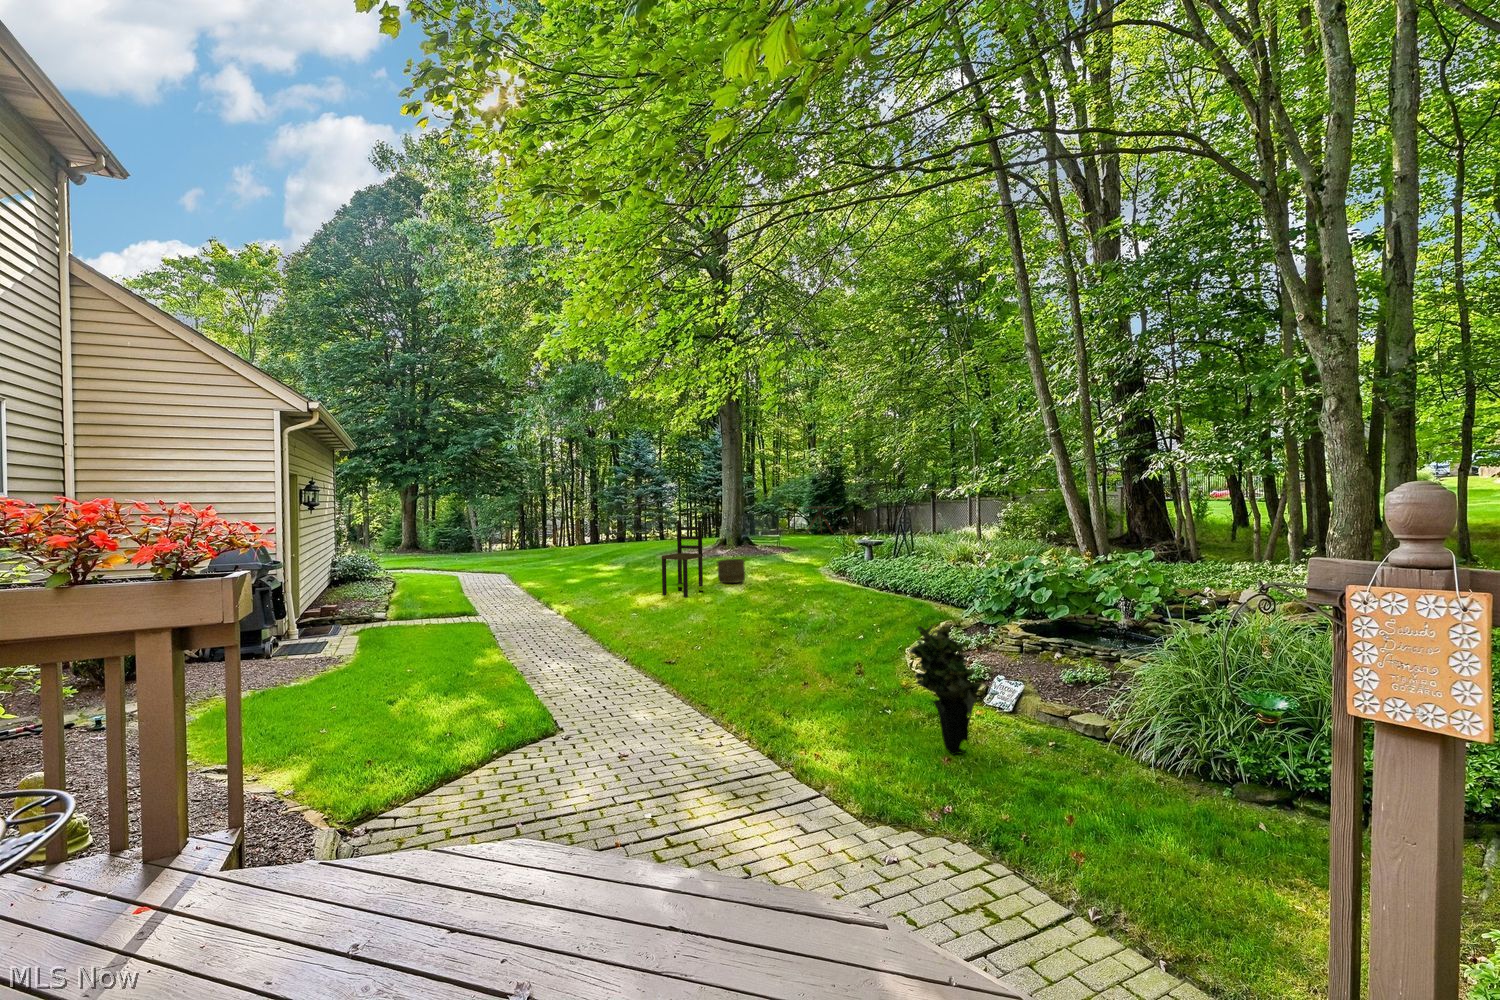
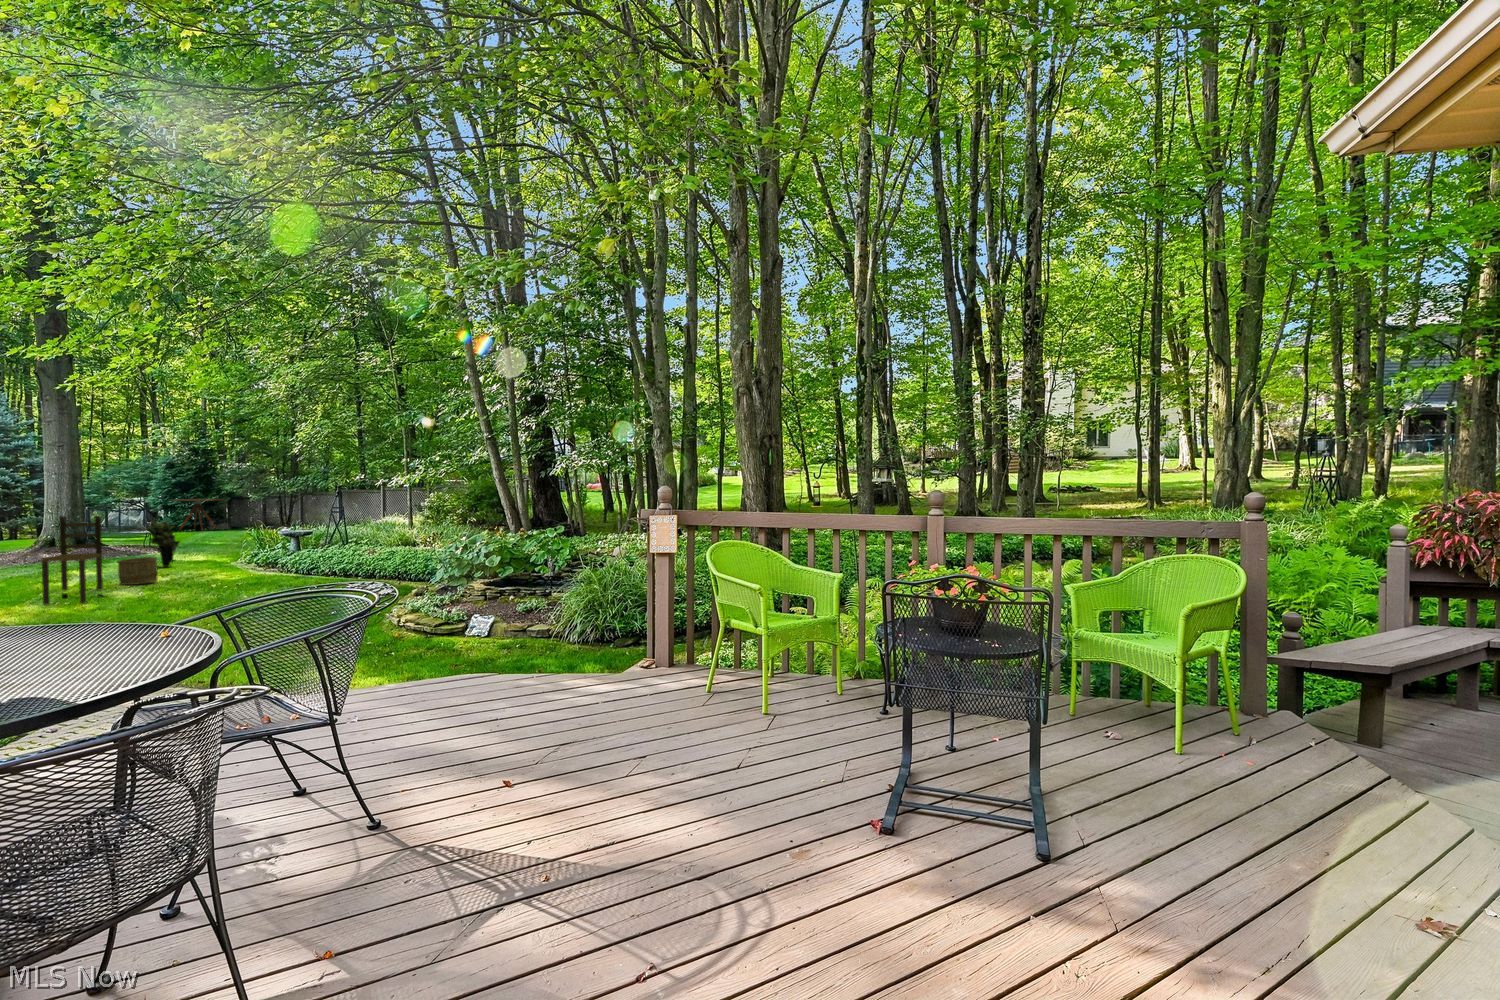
potted plant: present [910,625,981,755] -> present [146,521,180,567]

